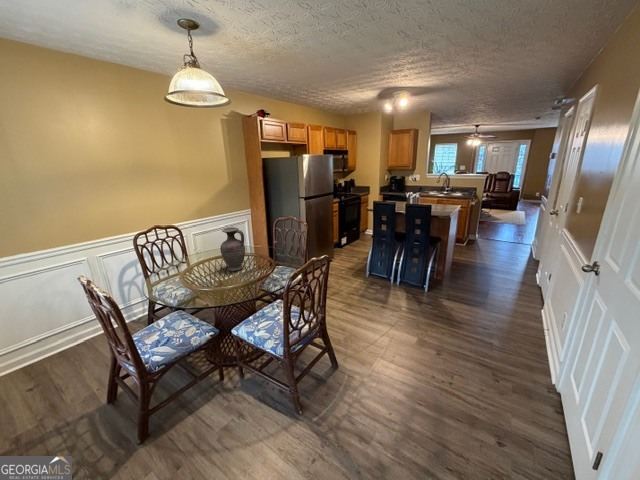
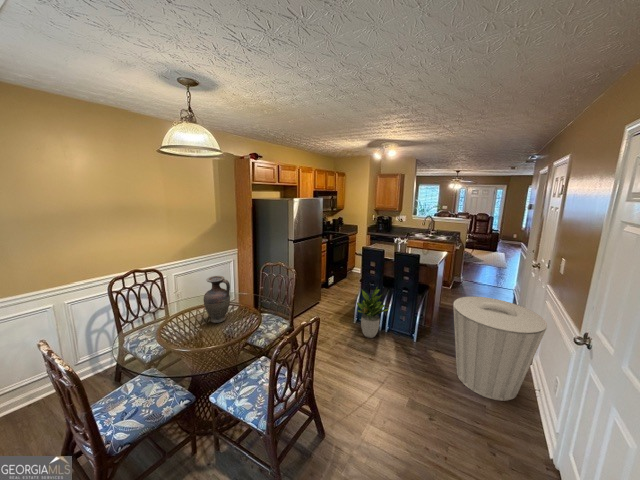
potted plant: none [367,240,401,290] -> present [357,288,389,338]
trash can: none [464,244,559,340] -> present [453,296,547,401]

